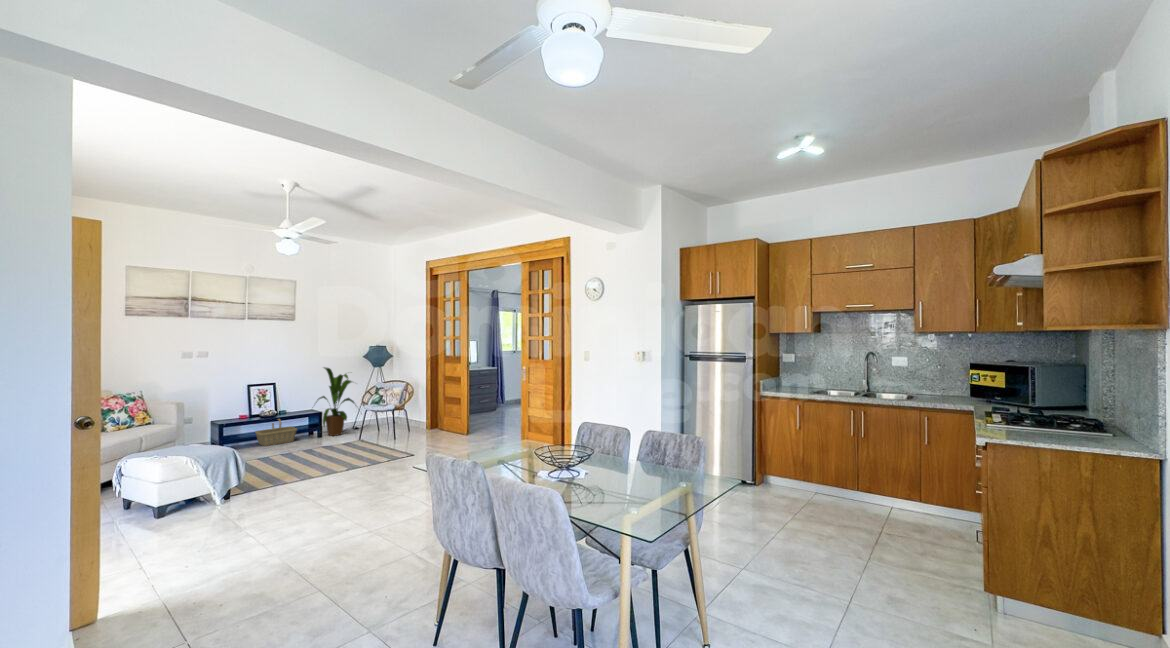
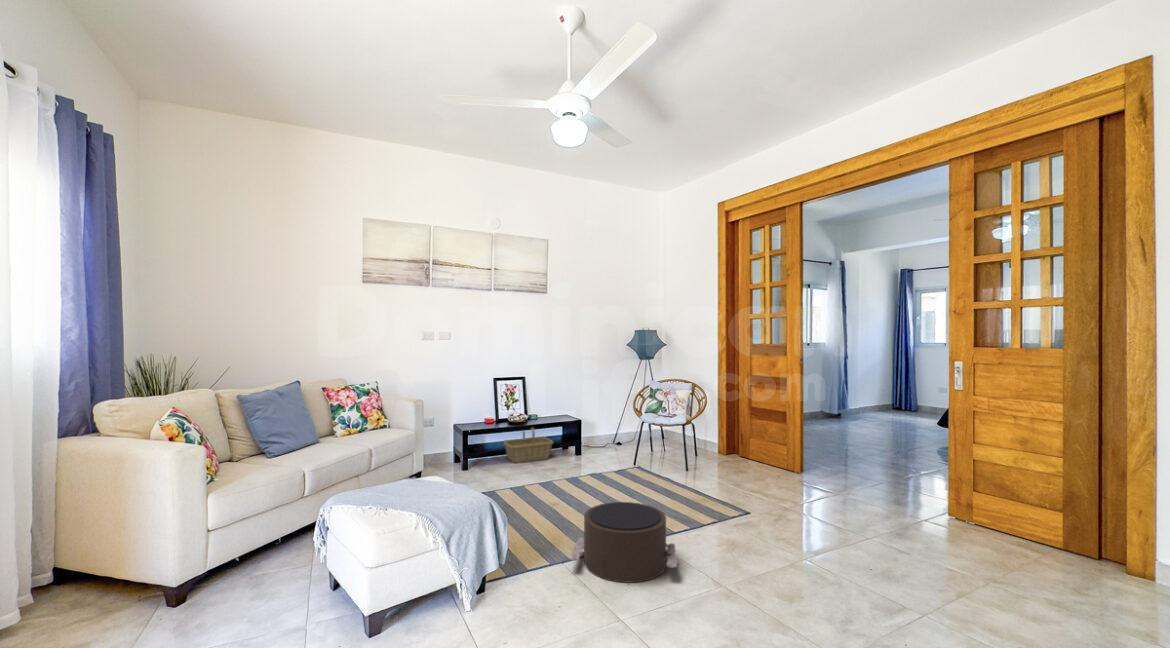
house plant: present [316,367,354,436] -> none [568,357,634,455]
pouf: none [292,450,359,488] -> present [571,502,678,583]

